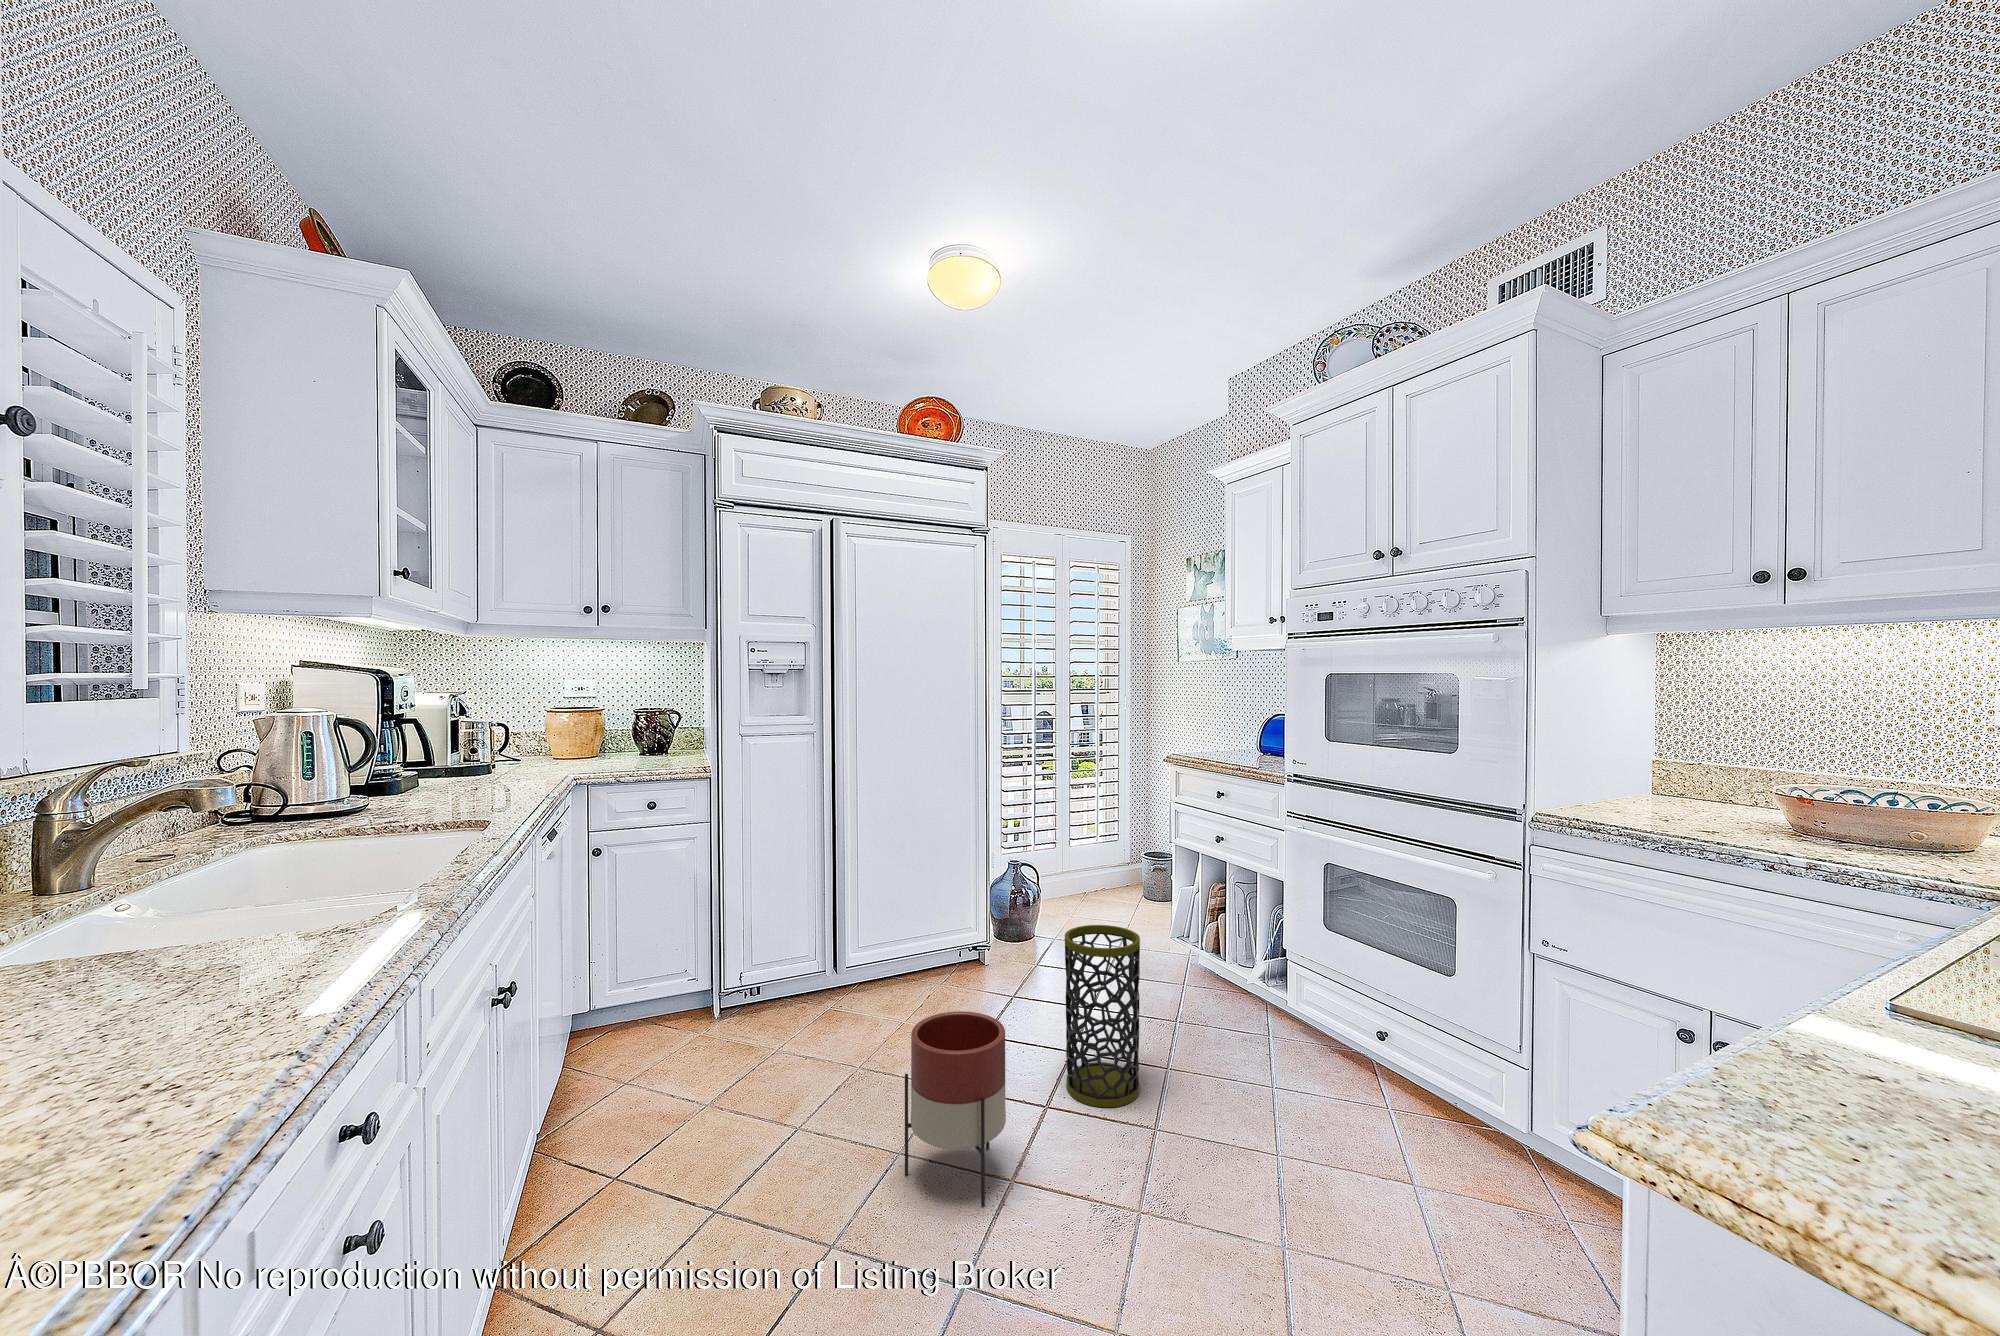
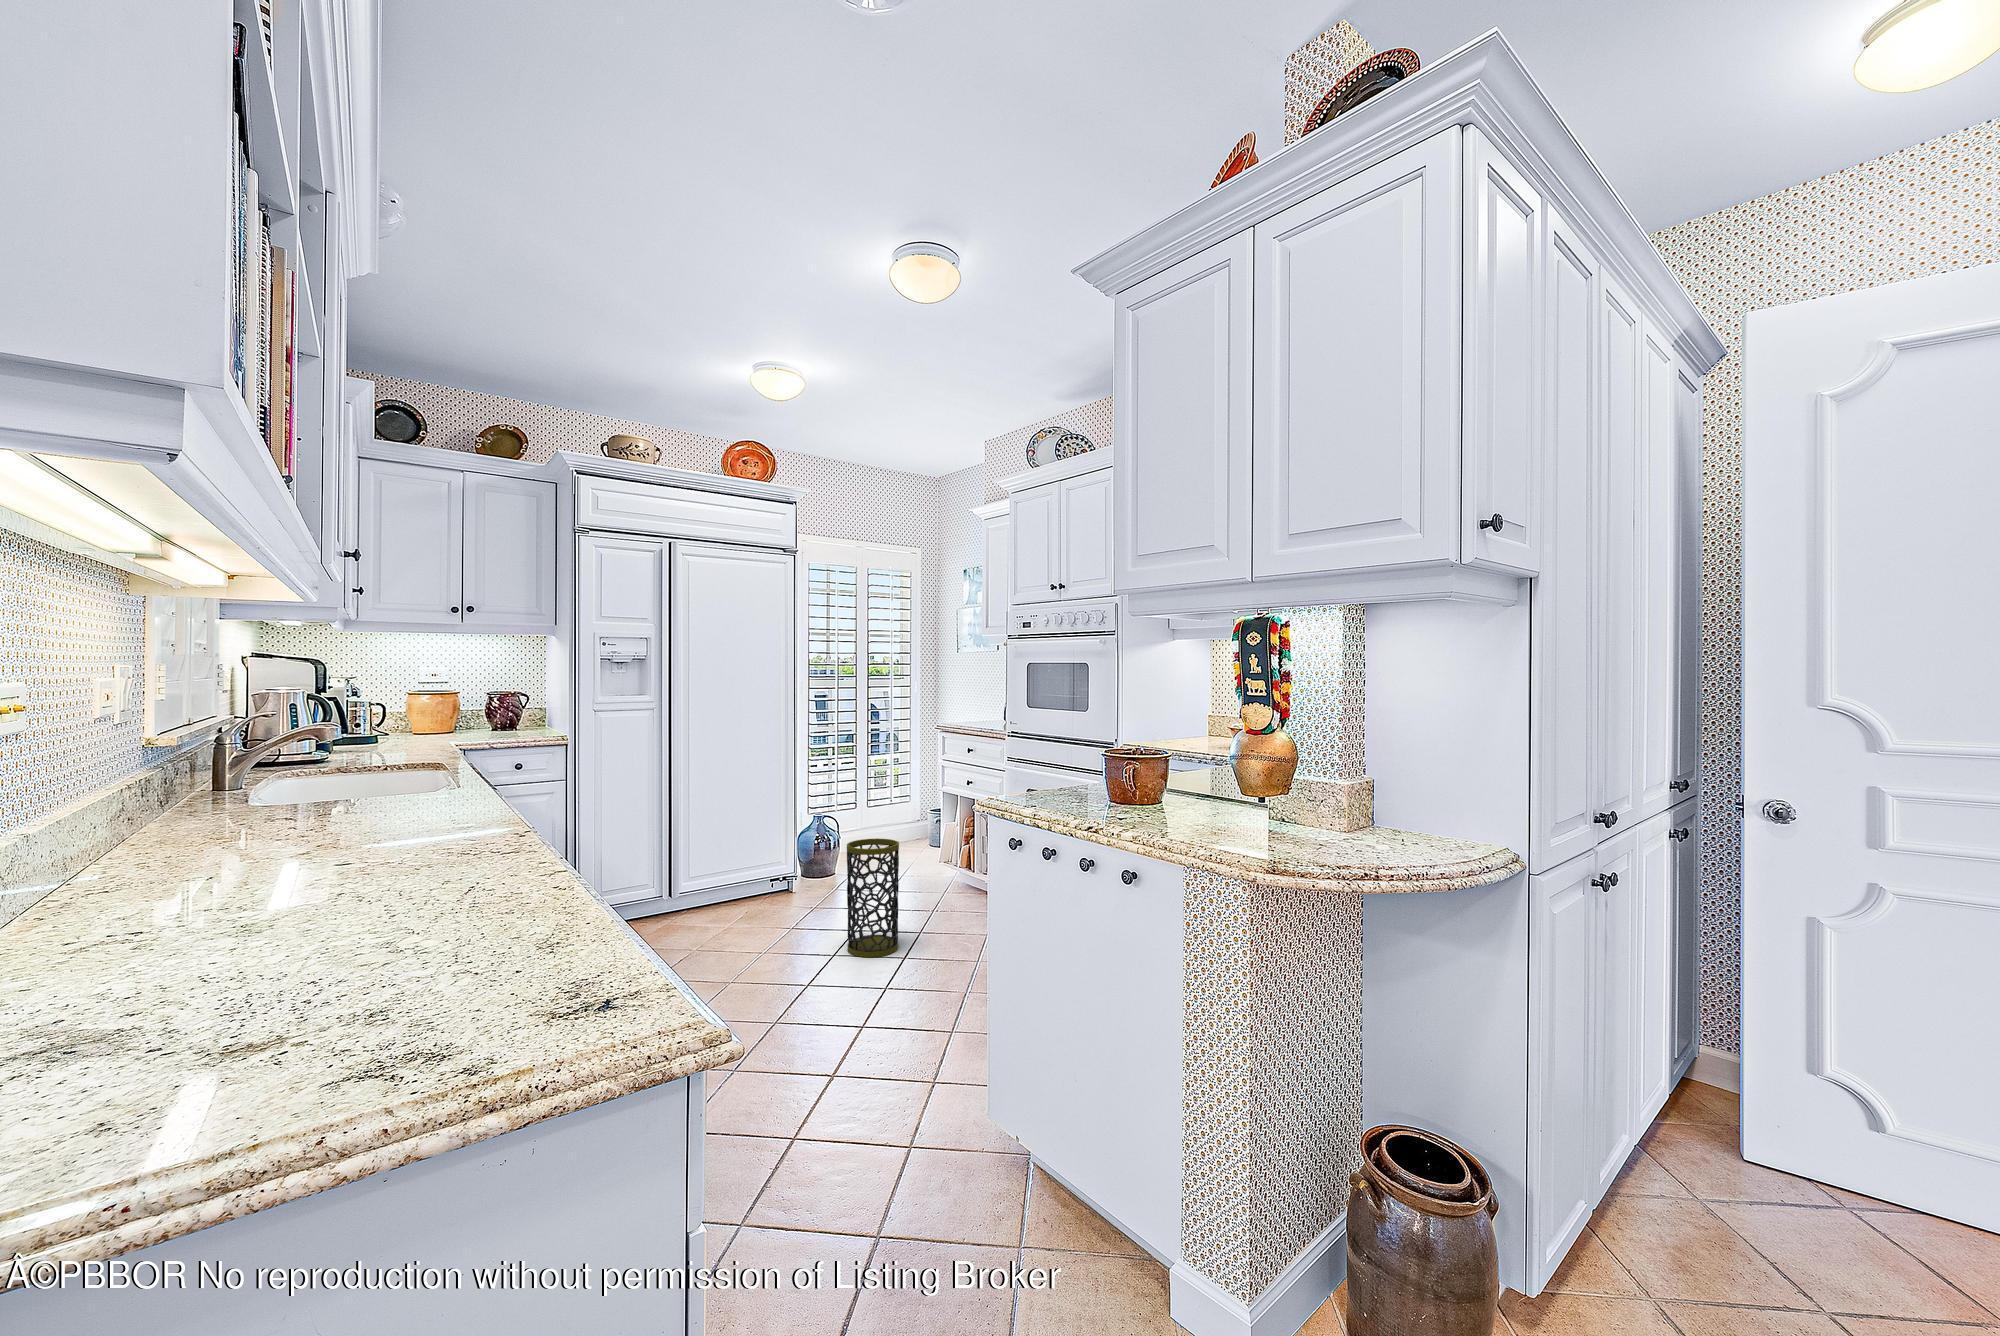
planter: present [905,1011,1006,1206] -> none [731,890,801,1006]

